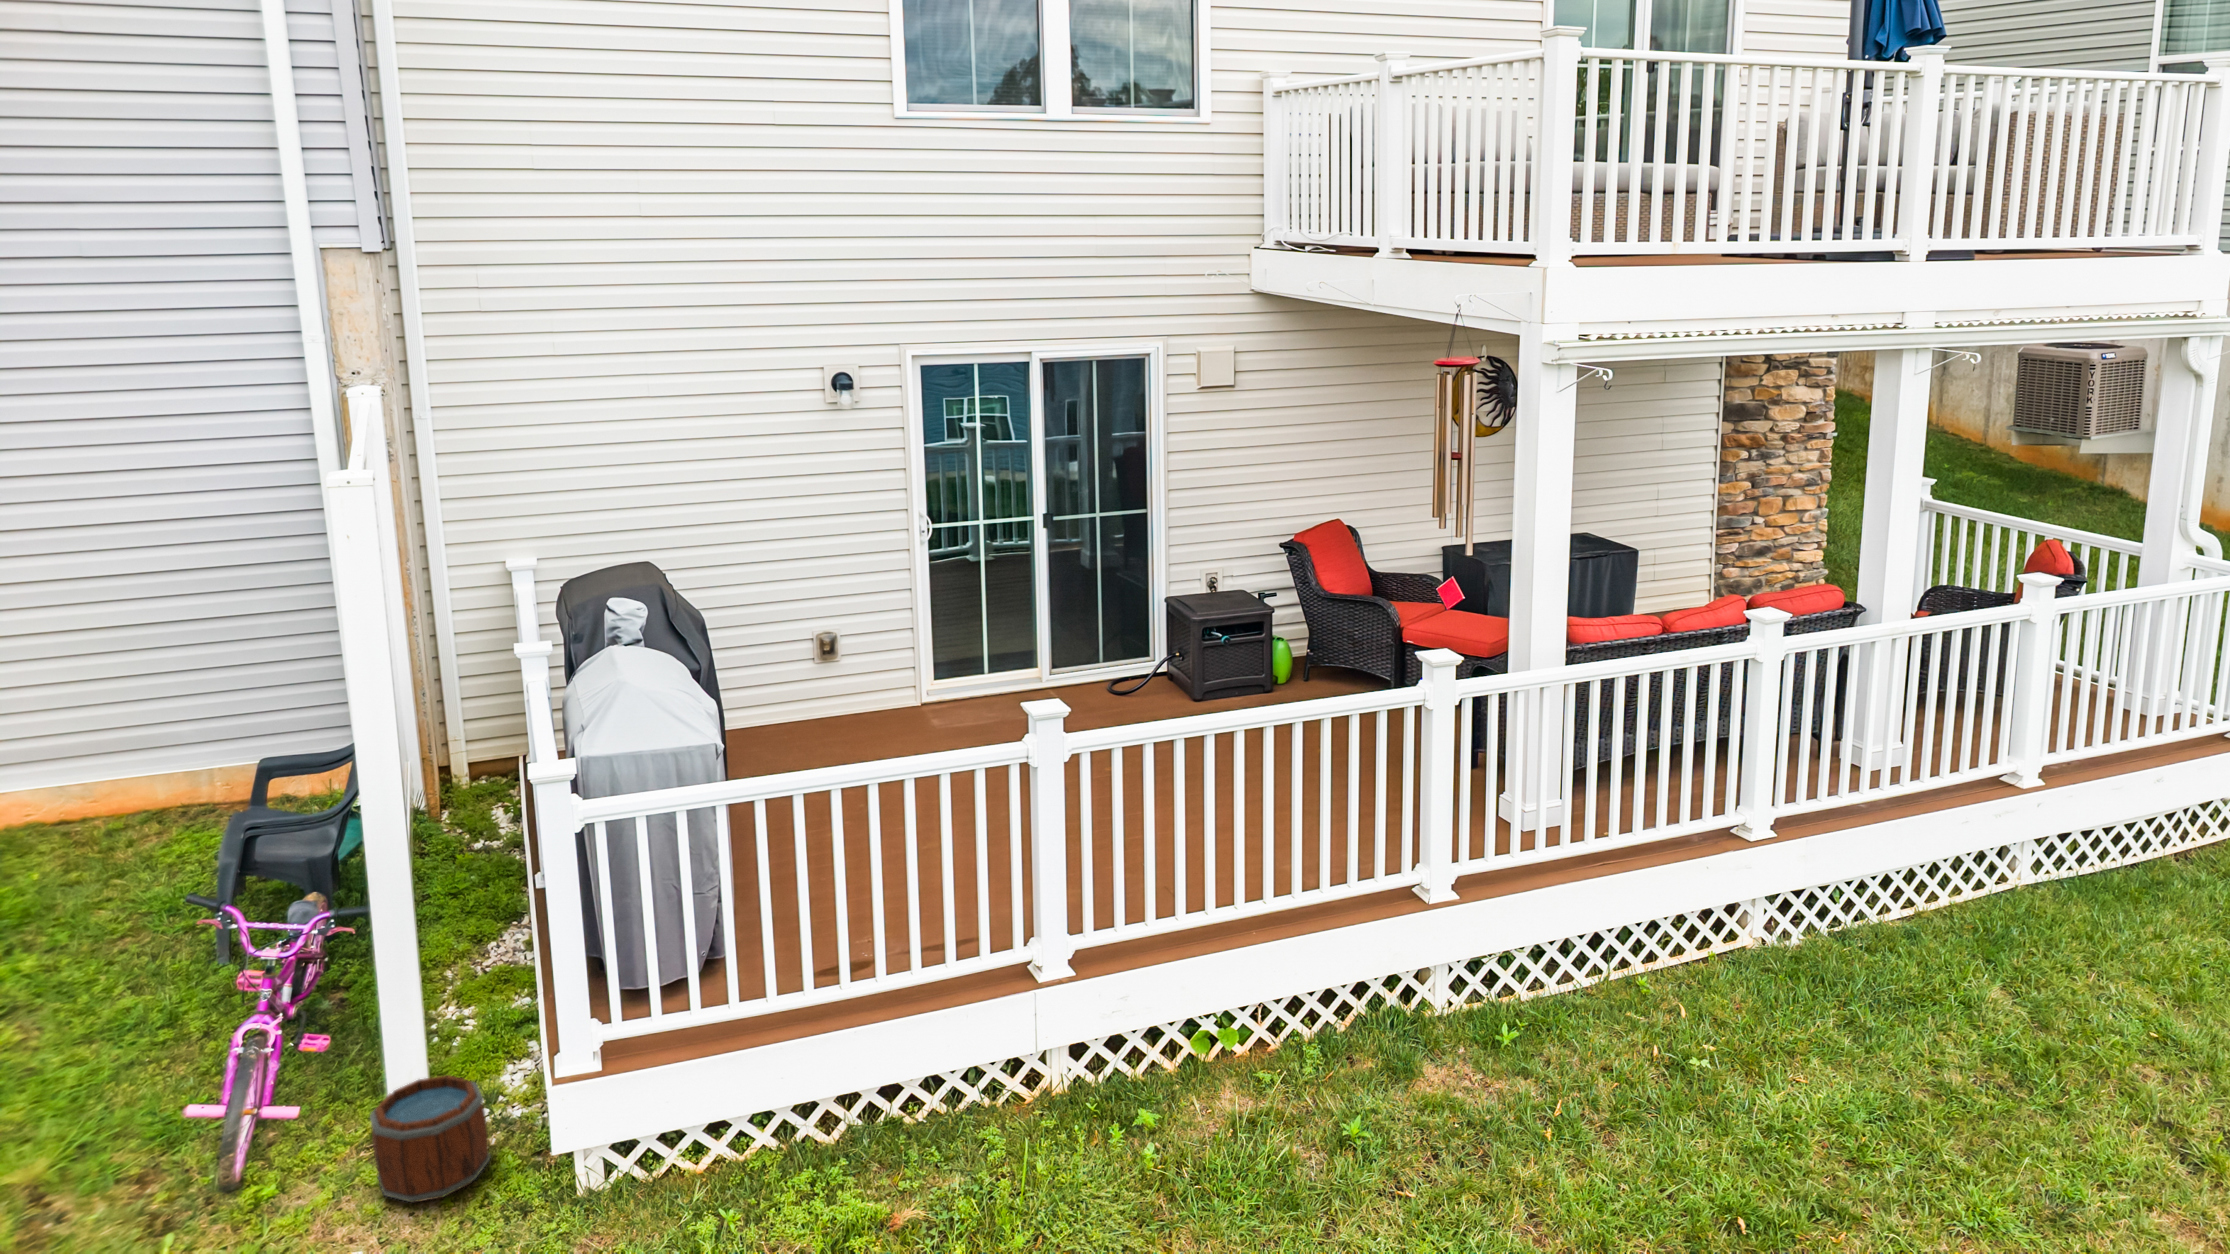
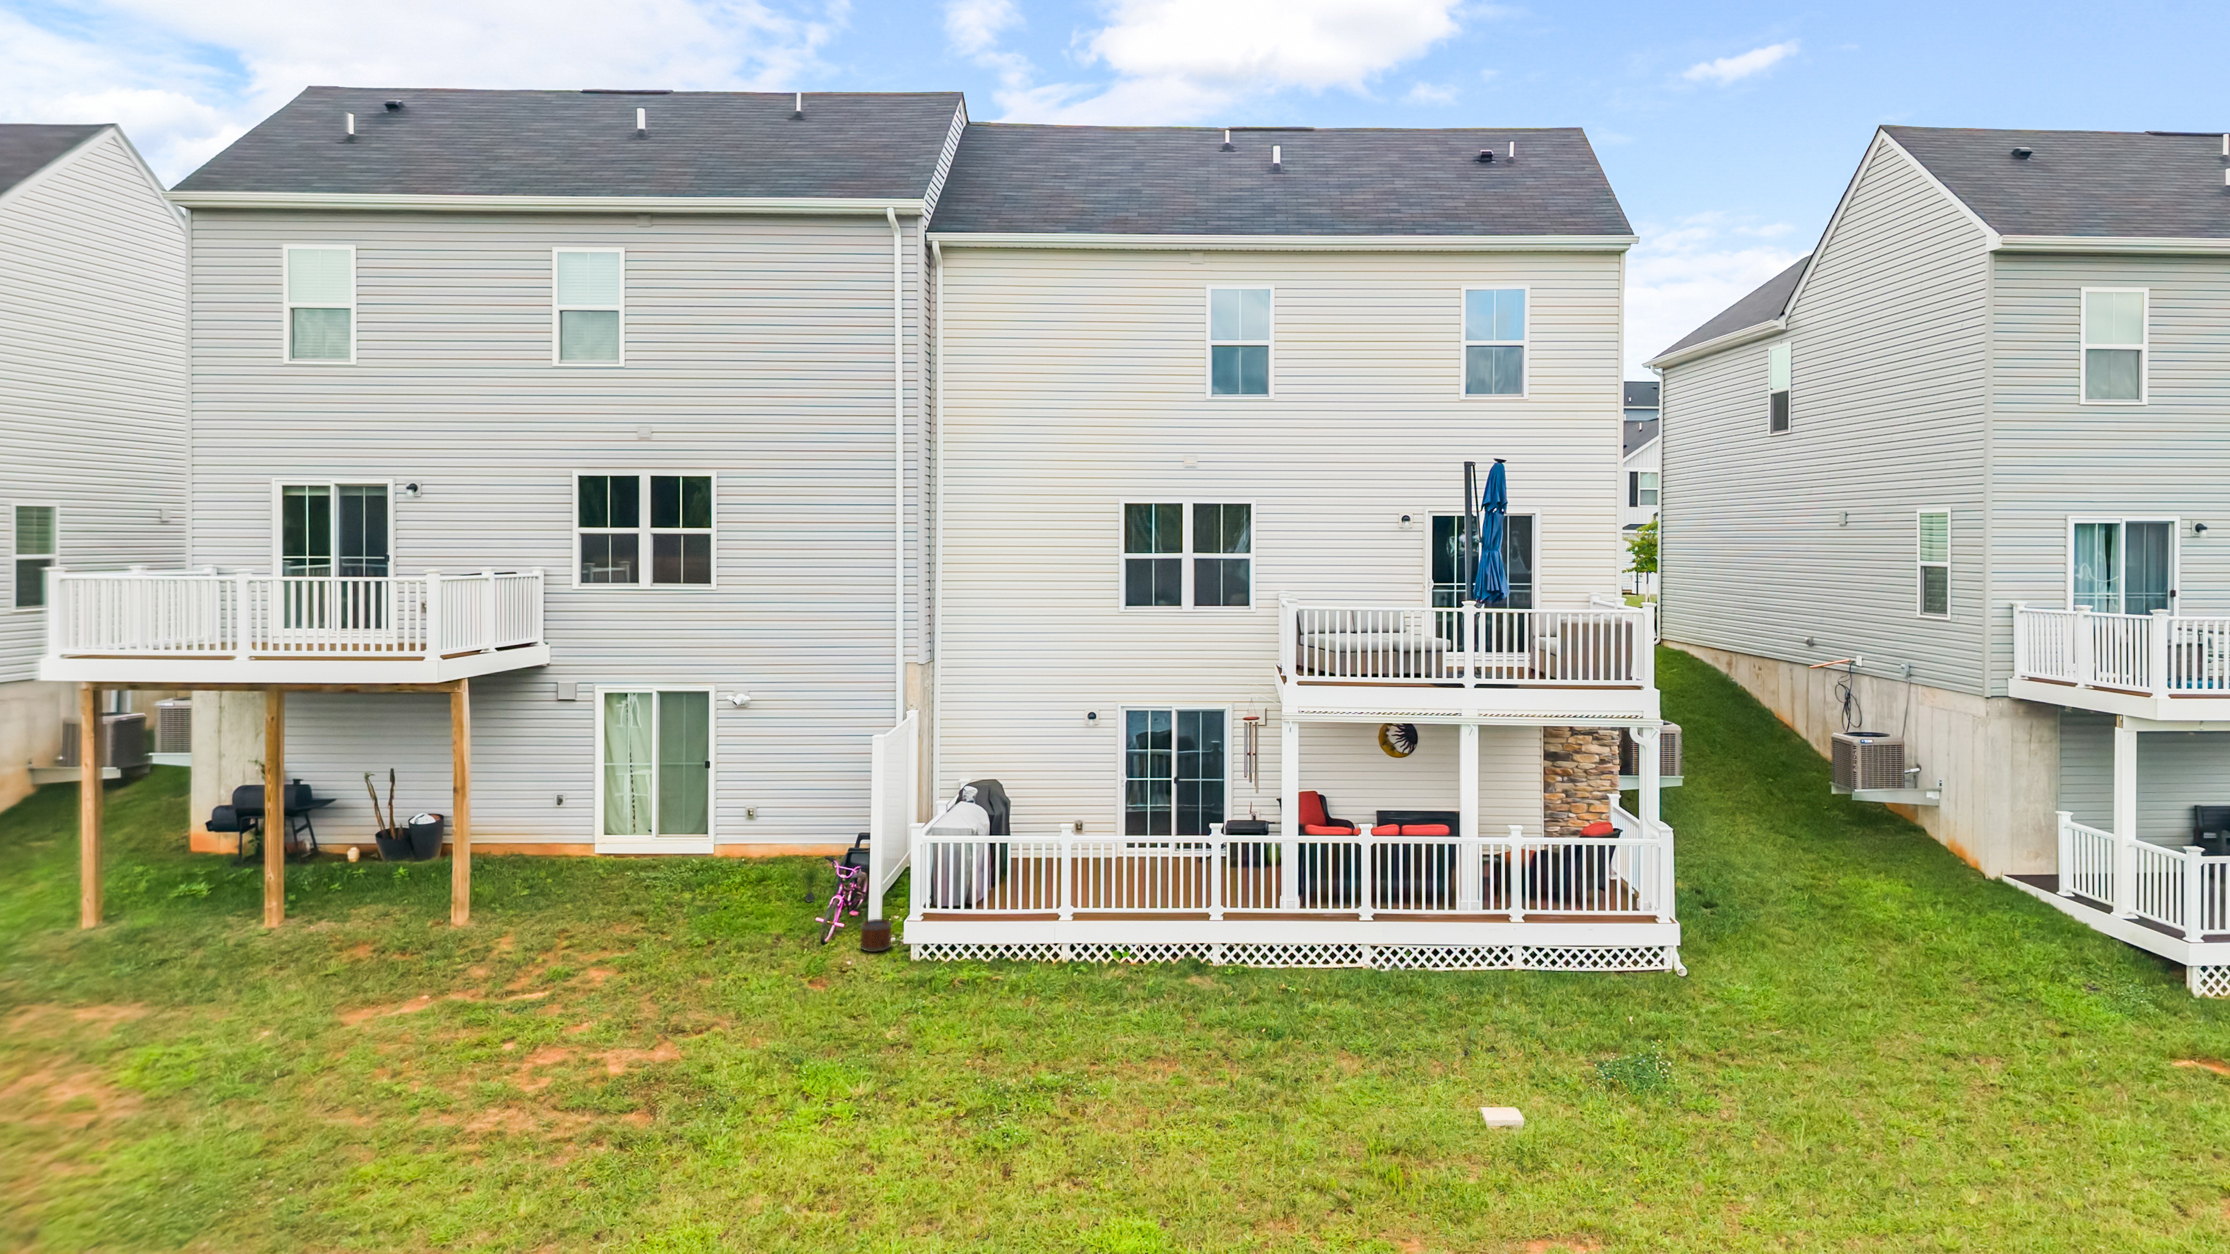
potted plant: none [44,876,155,1000] -> present [798,864,819,902]

